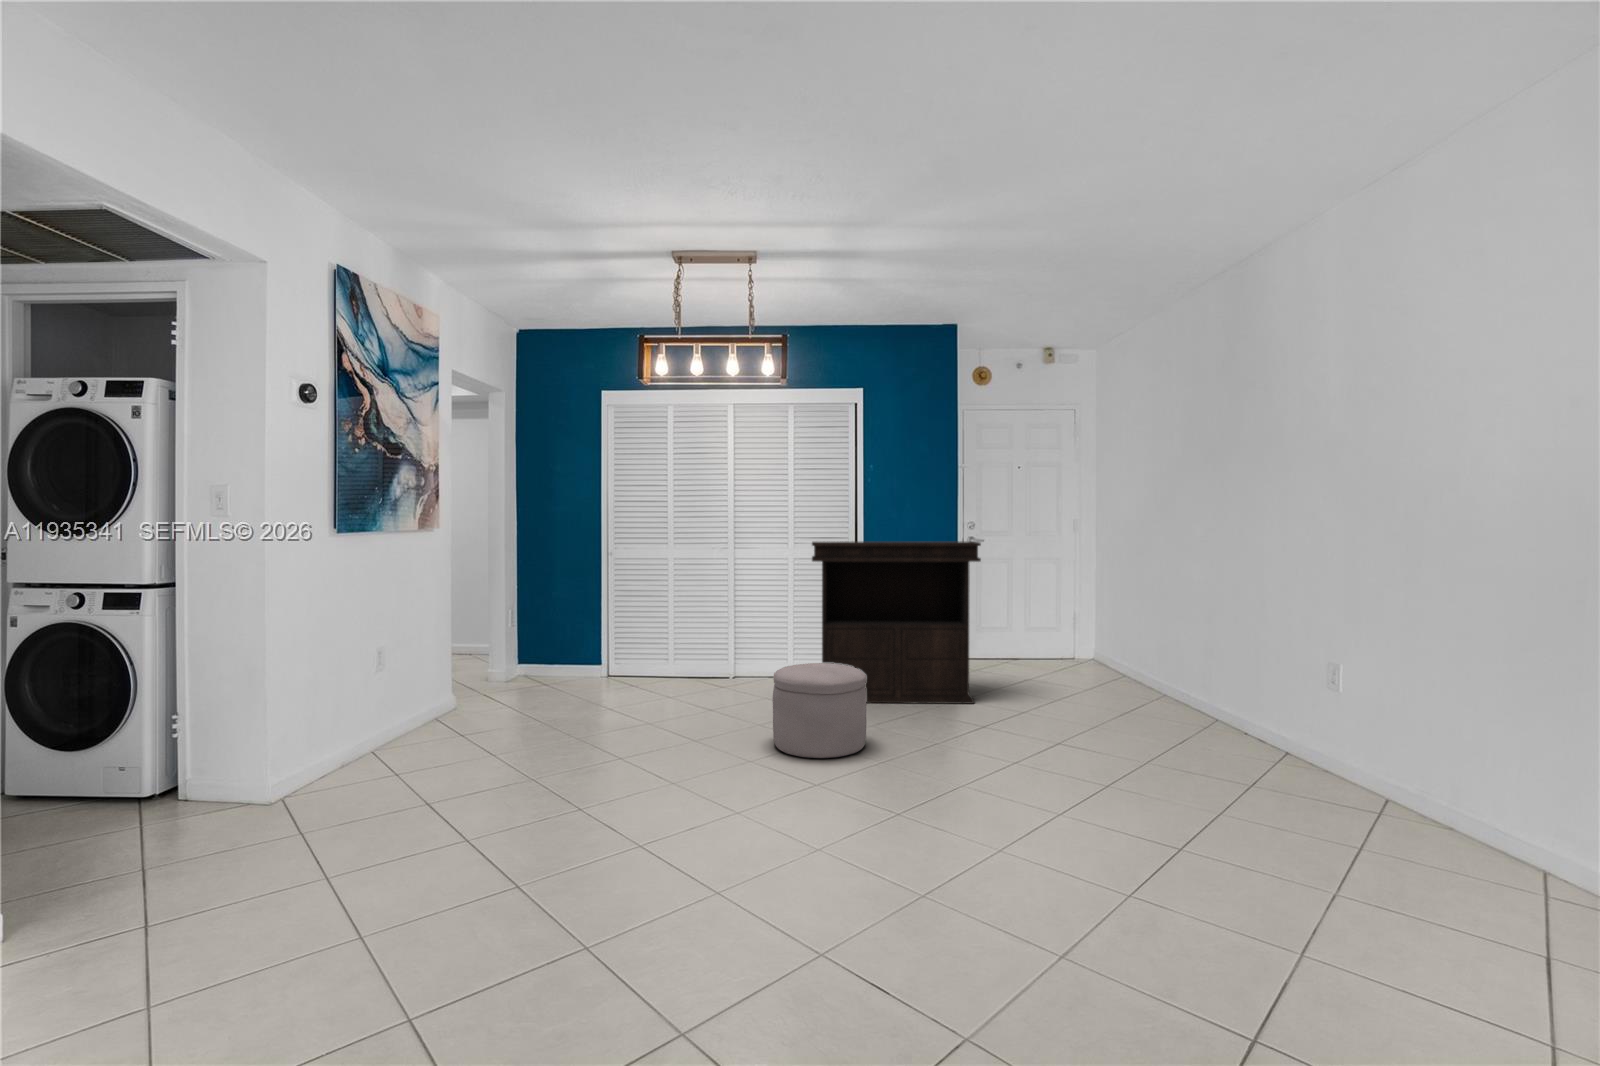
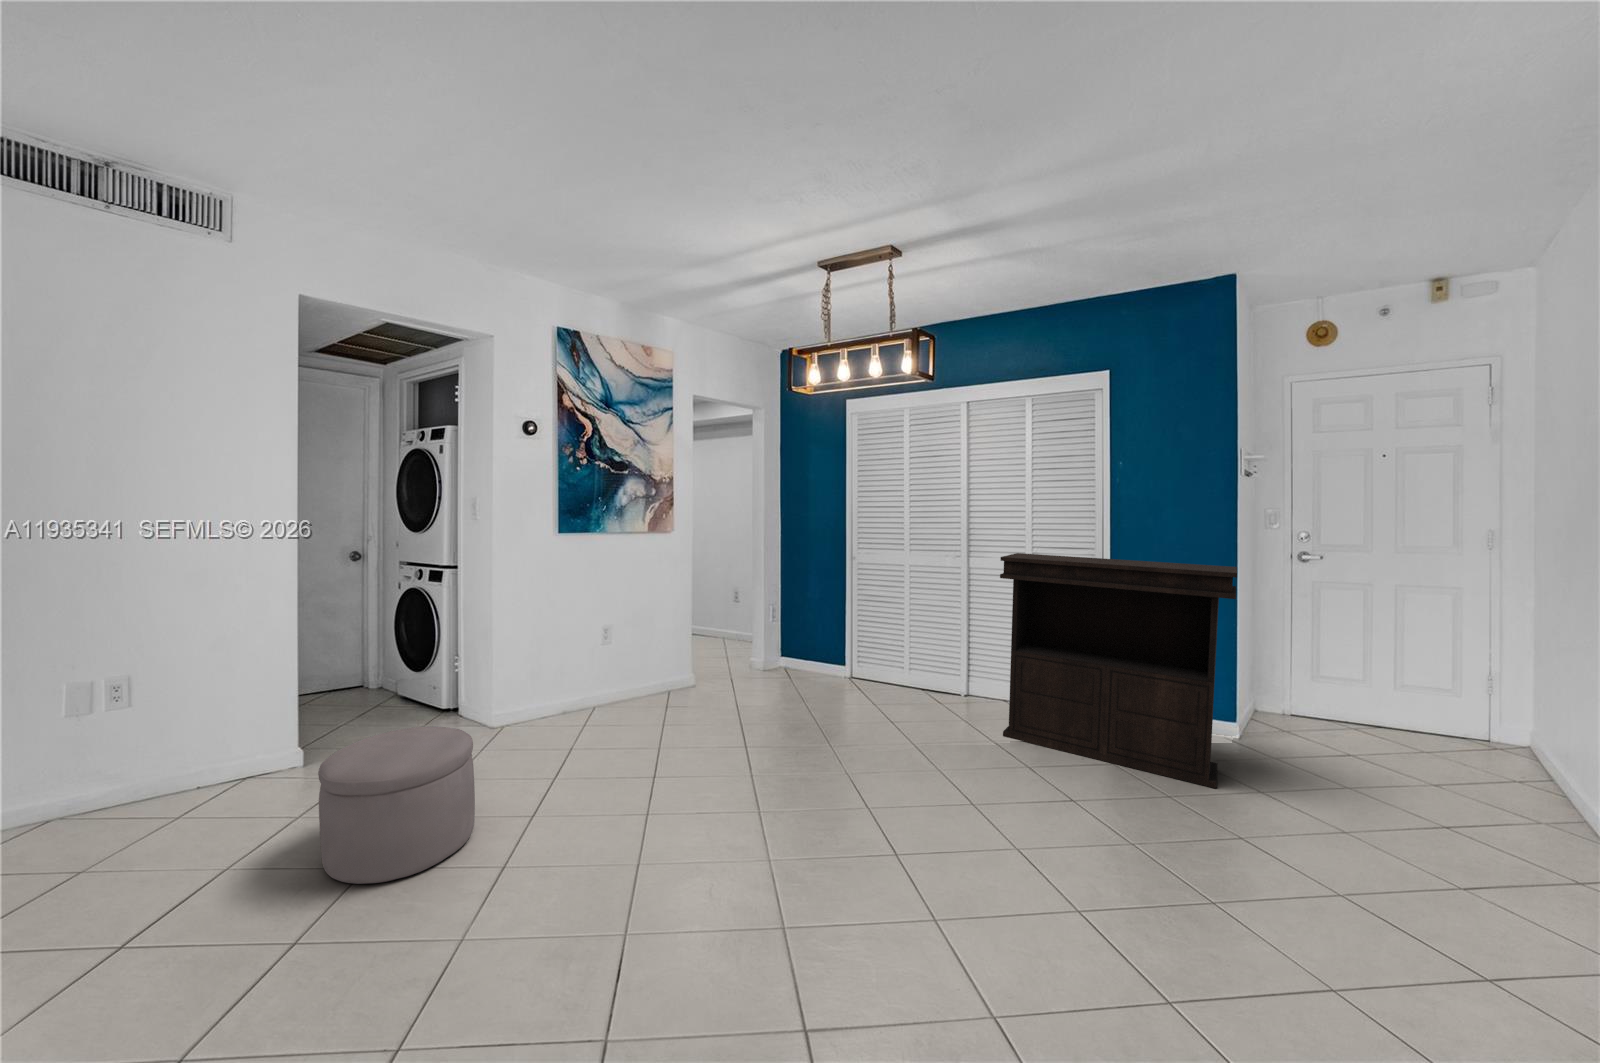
ottoman: present [773,663,866,758] -> present [318,726,475,884]

